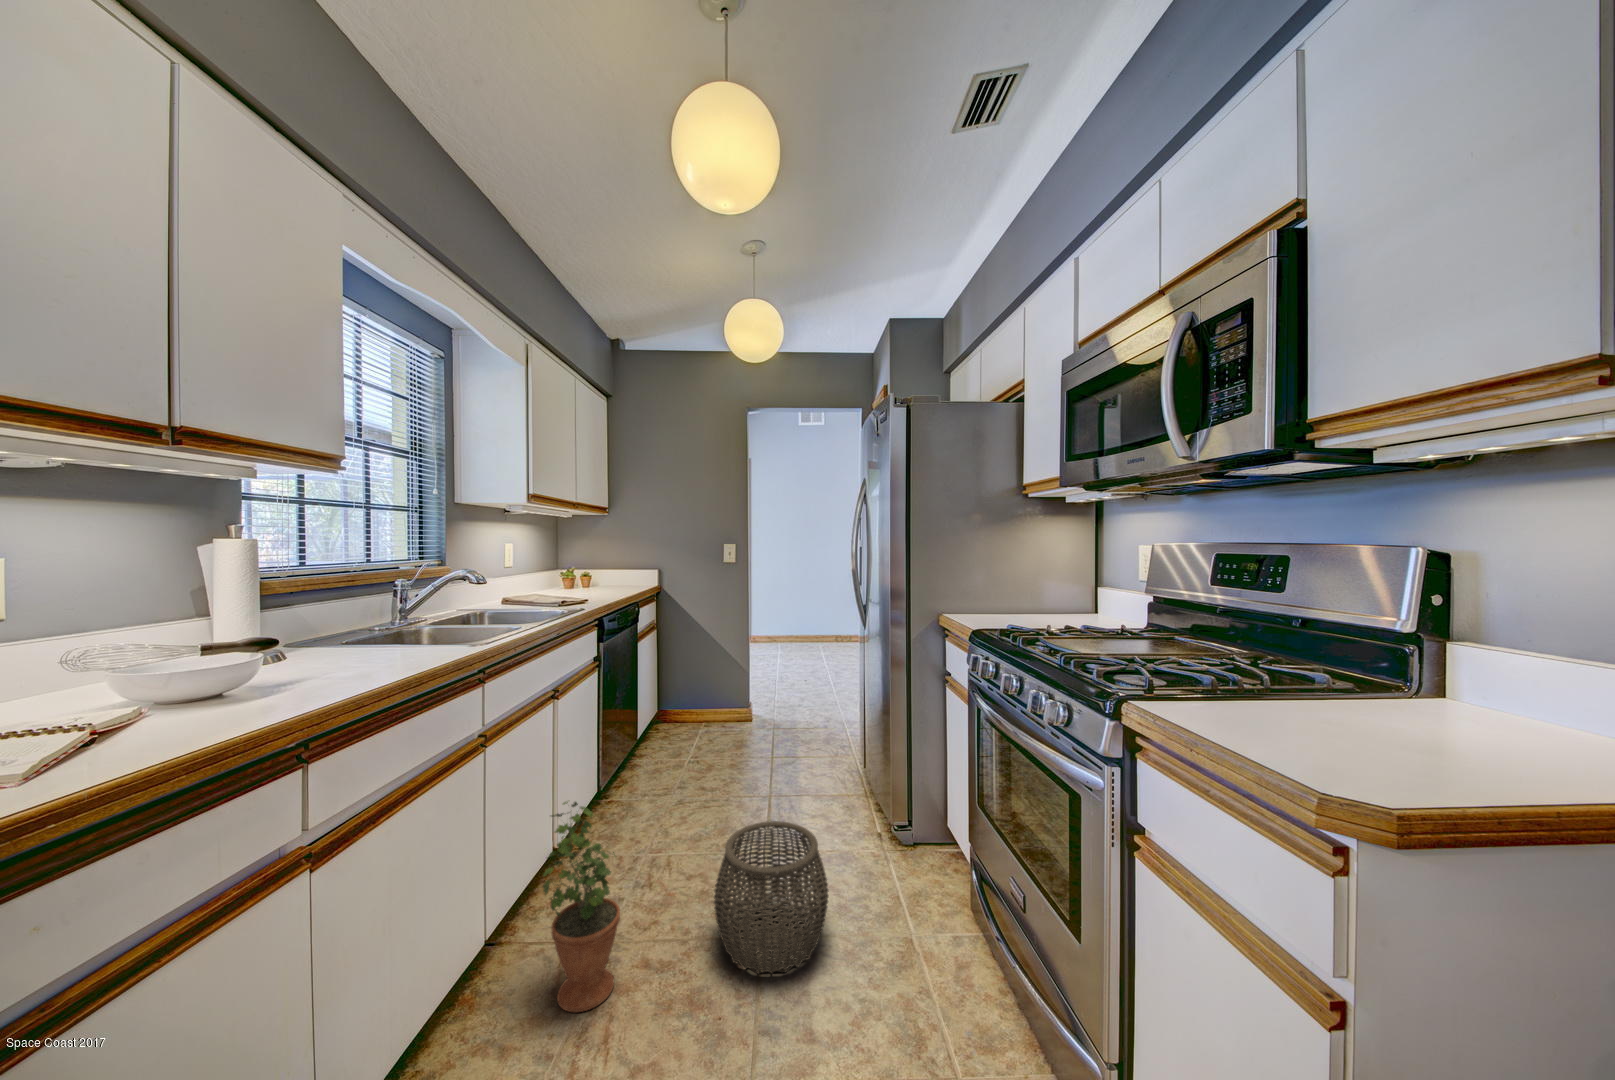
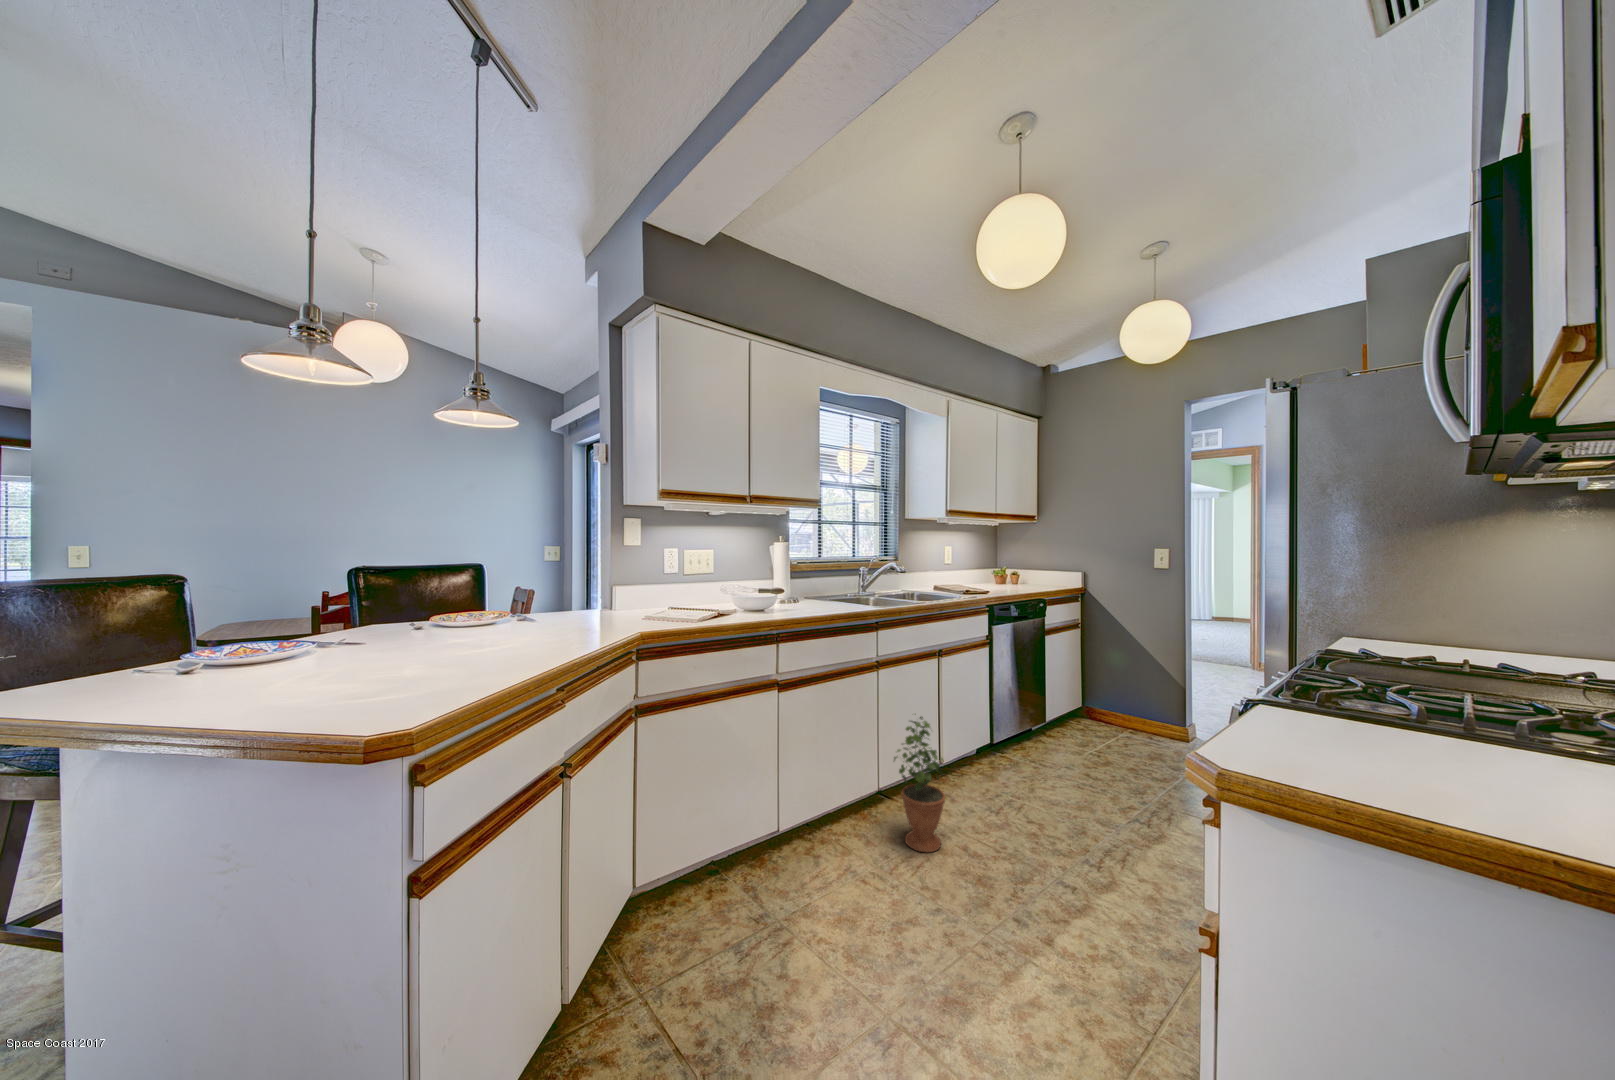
woven basket: present [714,821,829,974] -> none [1013,787,1126,917]

